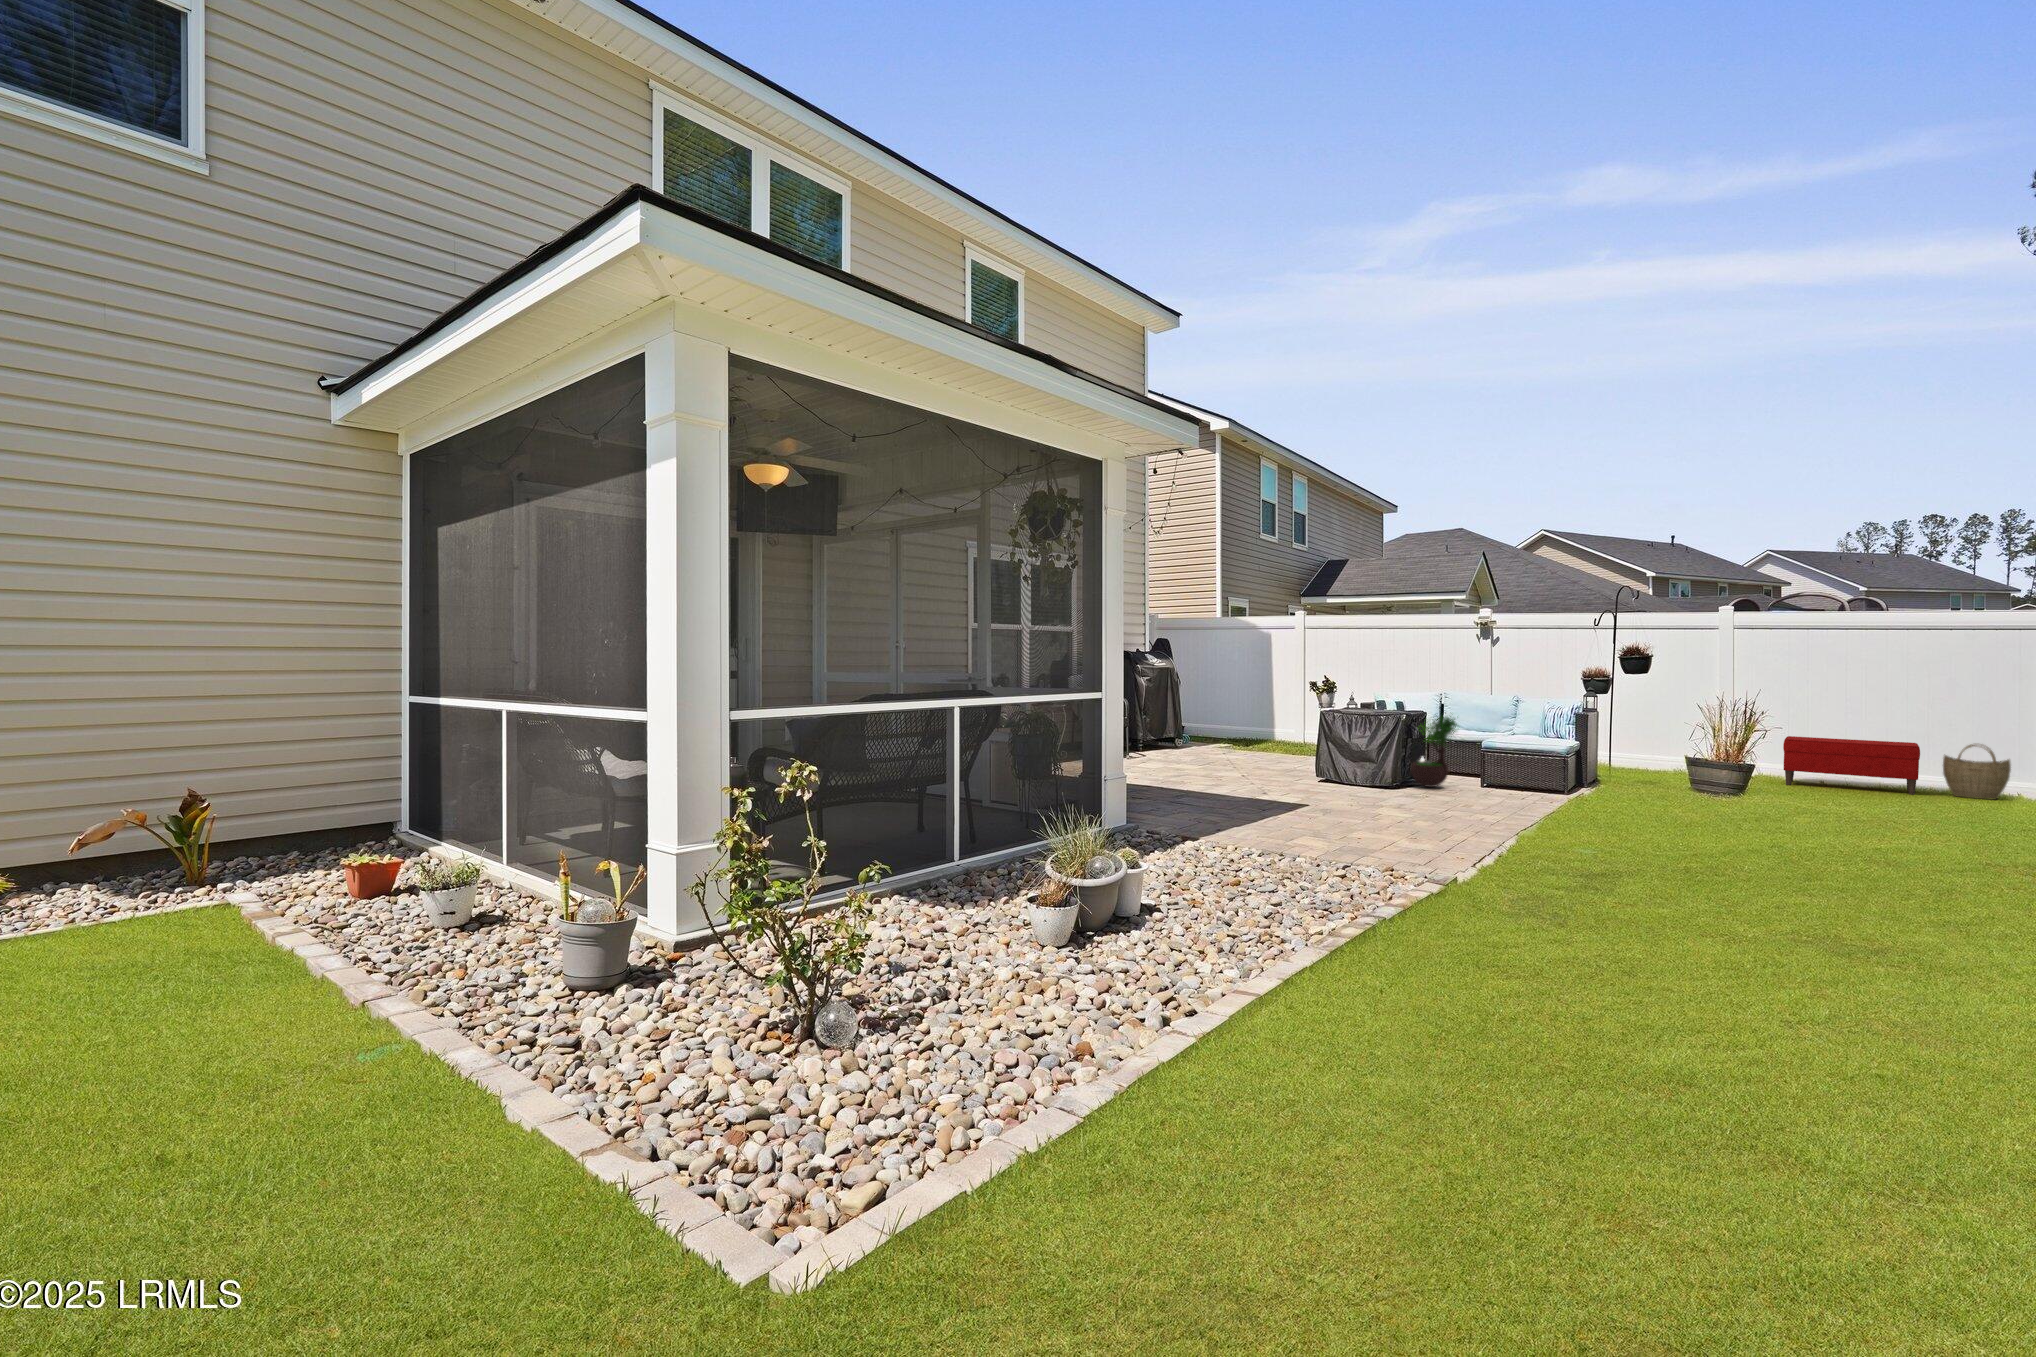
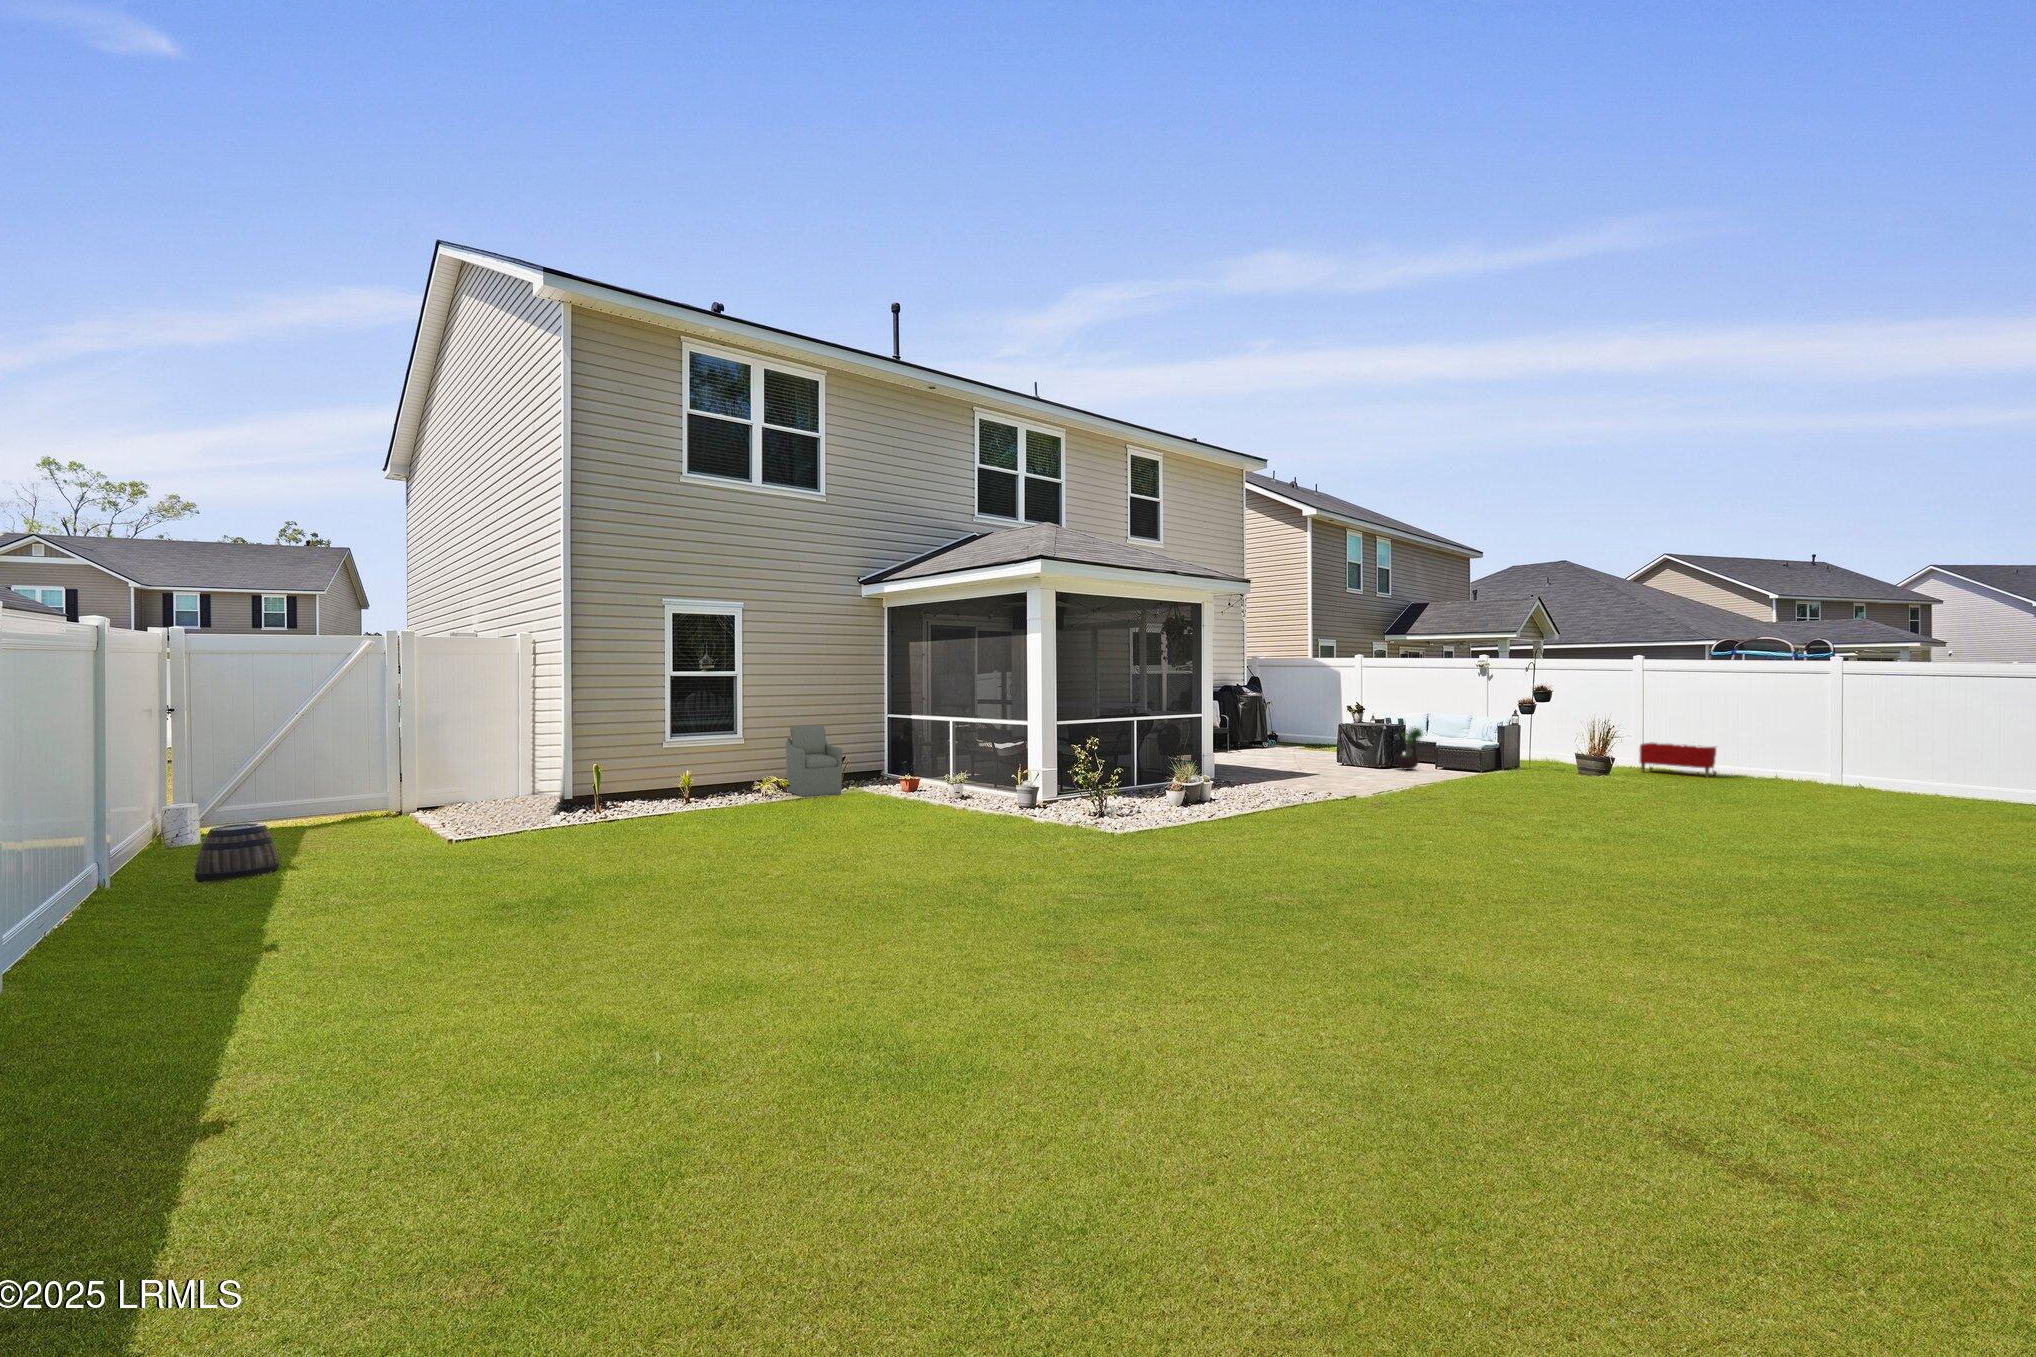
chair: none [47,725,210,918] -> present [785,726,842,797]
woven basket: present [1943,744,2011,800] -> none [1726,747,1761,780]

